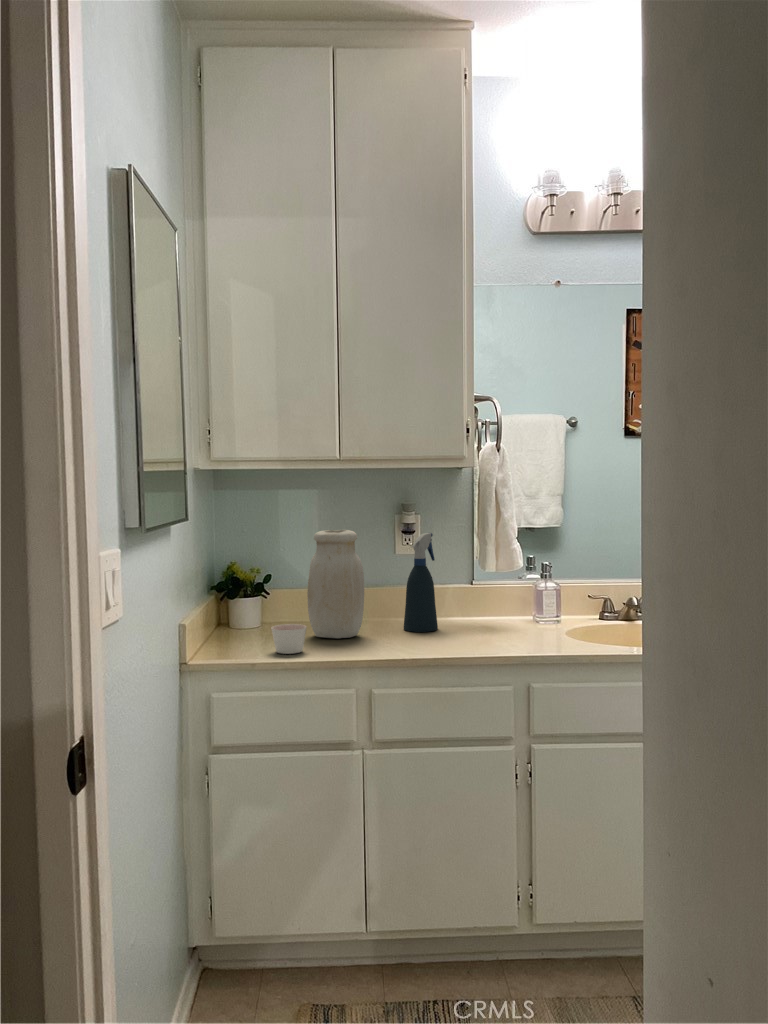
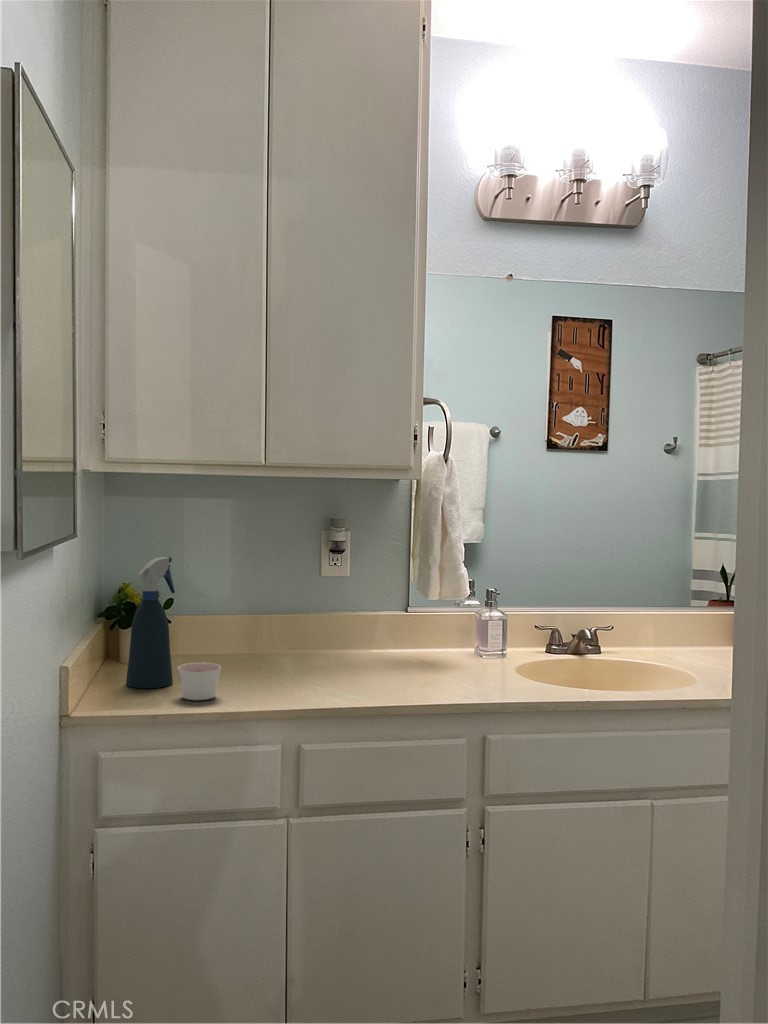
jar: present [307,530,364,638] -> none [219,548,288,678]
spray bottle: present [404,533,438,632] -> present [126,557,175,688]

